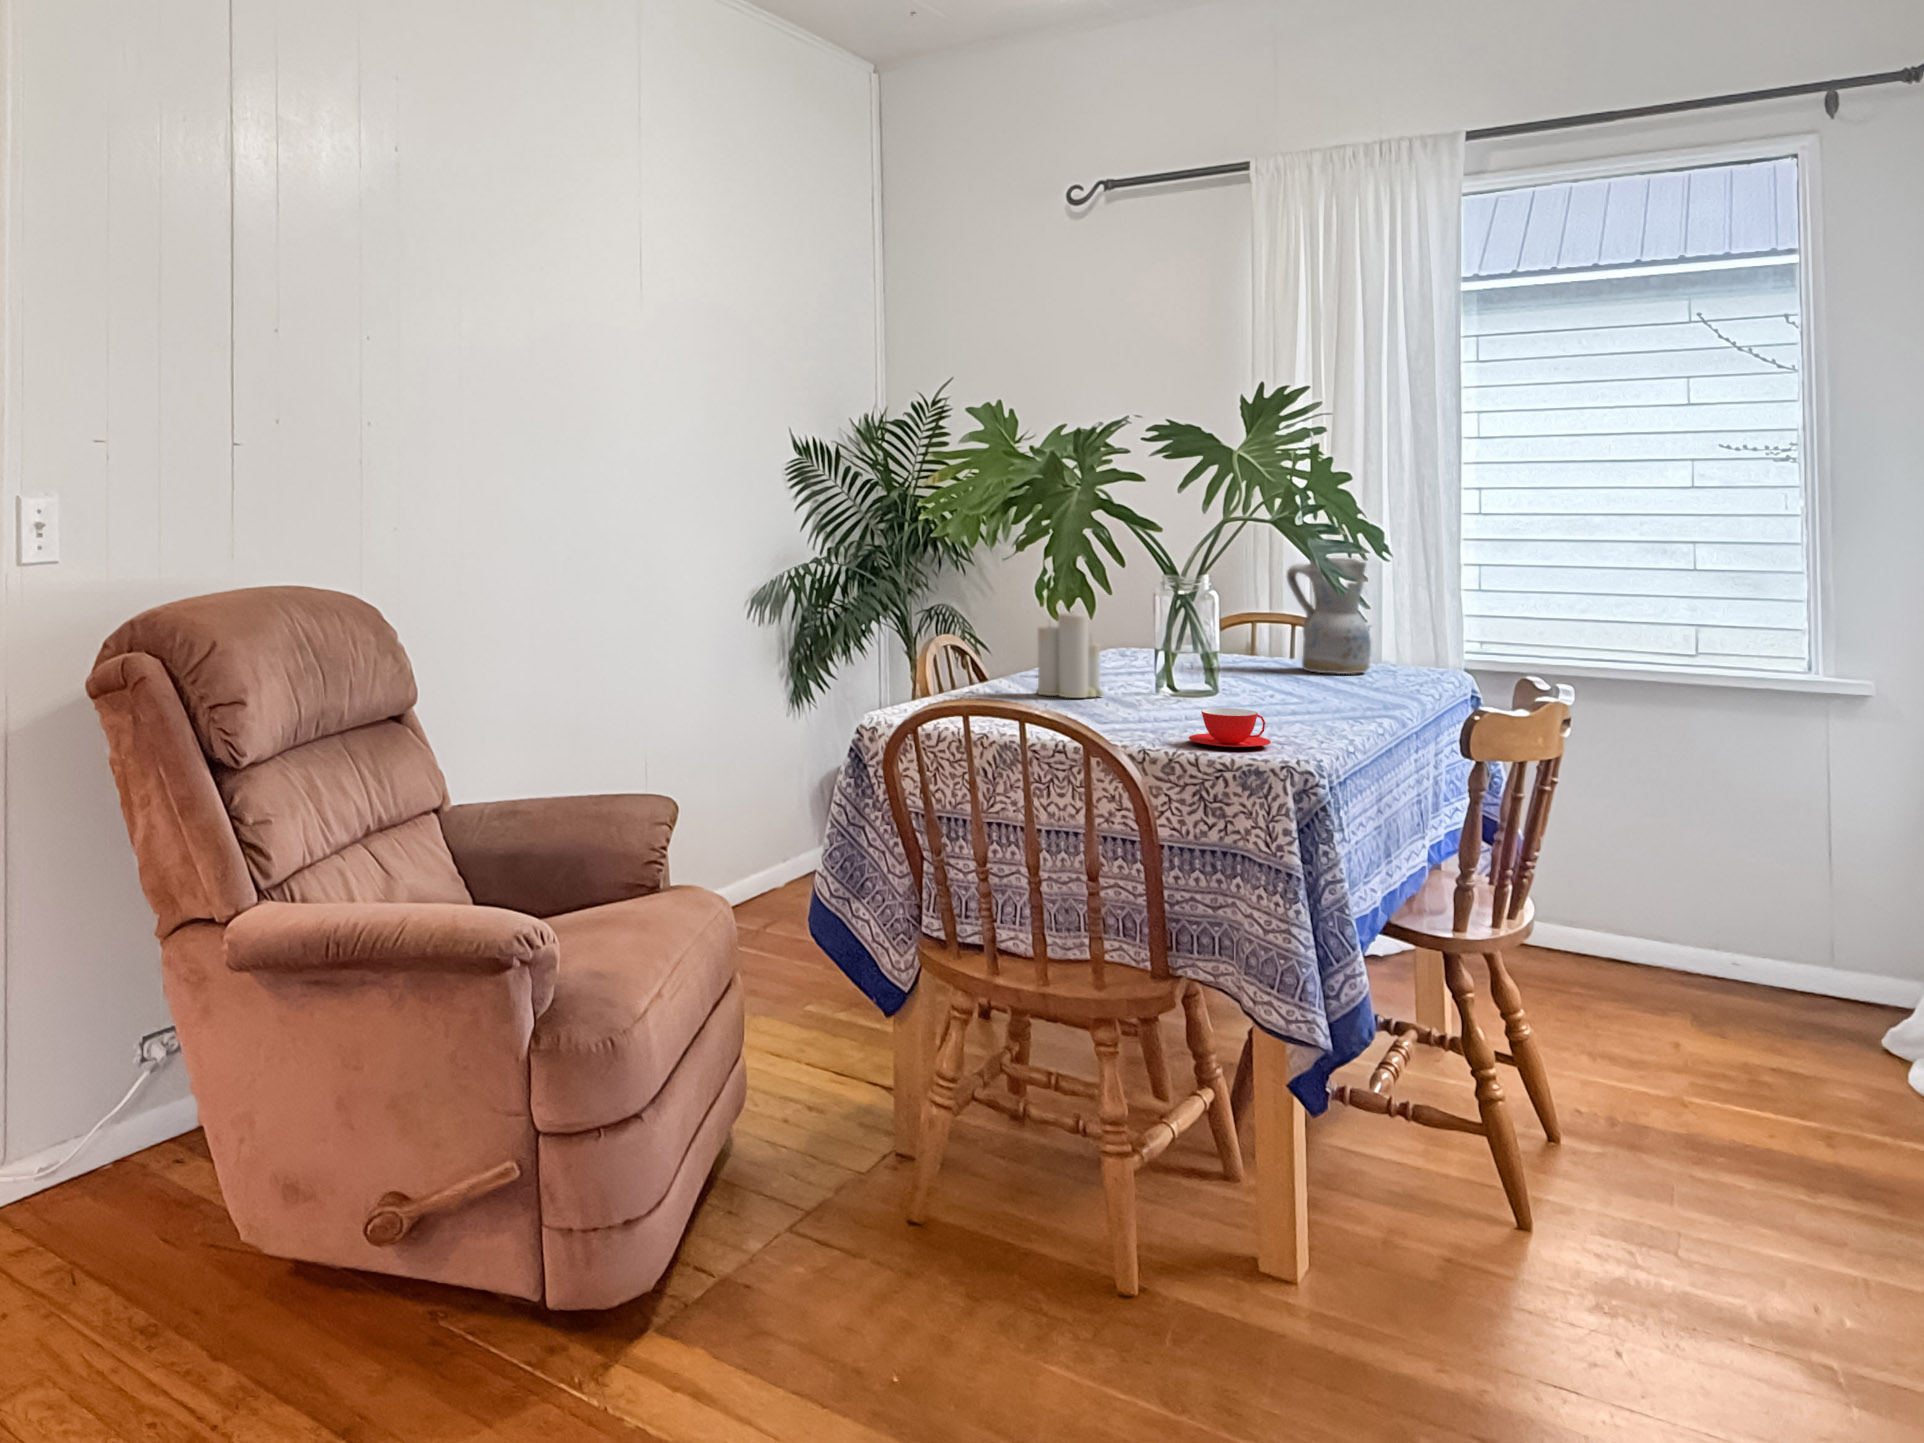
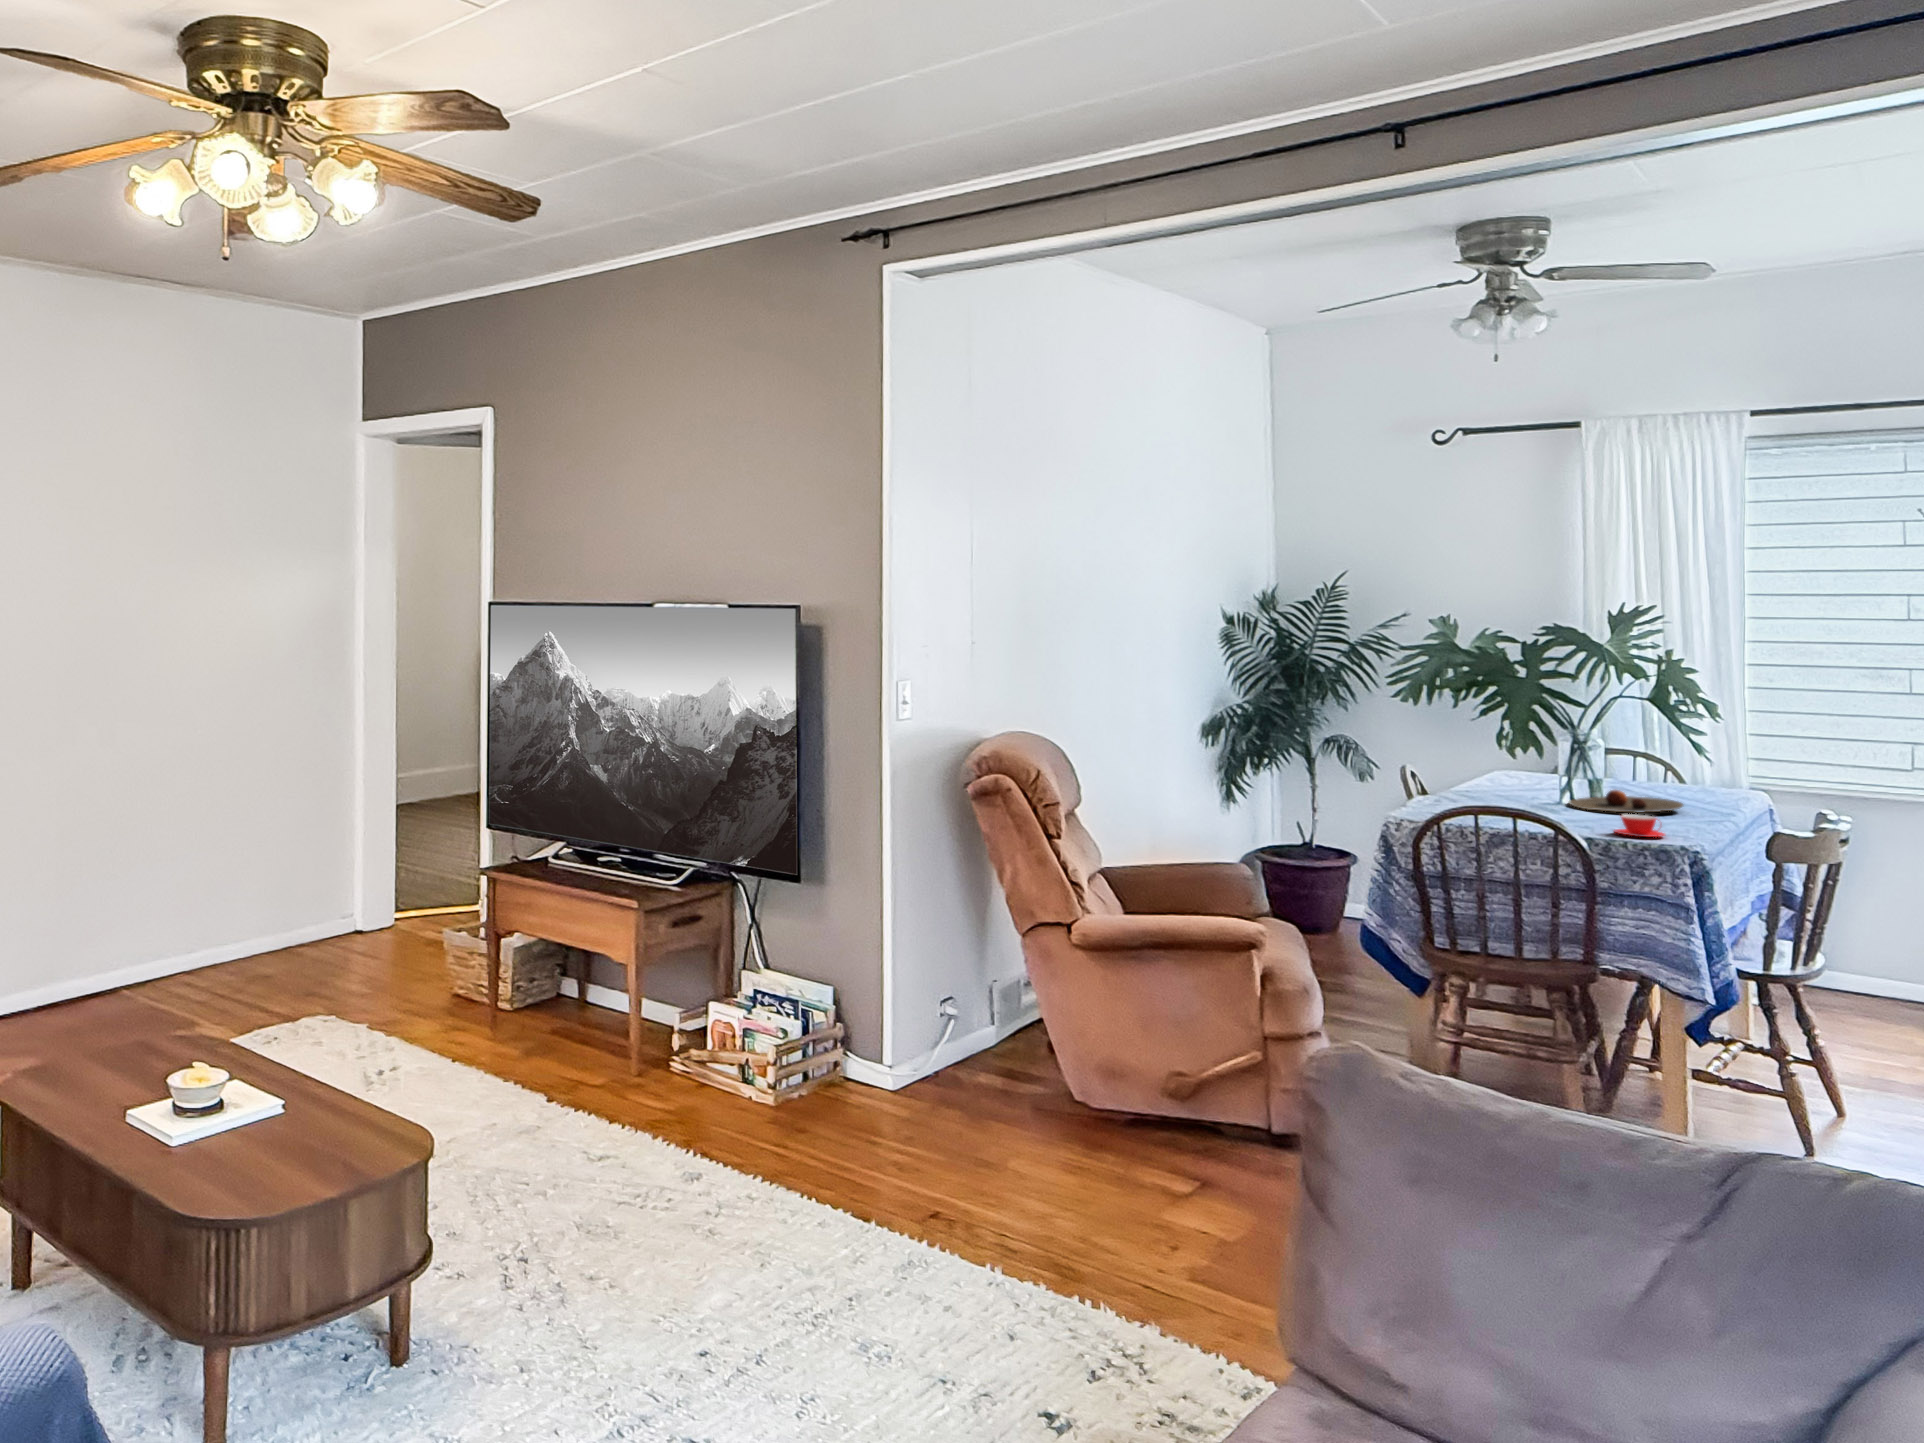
ceramic pitcher: present [1287,558,1371,674] -> none [1634,713,1698,792]
candle: present [1036,612,1104,698] -> none [1483,747,1531,806]
plate: none [1162,670,1330,706] -> present [1569,790,1683,813]

